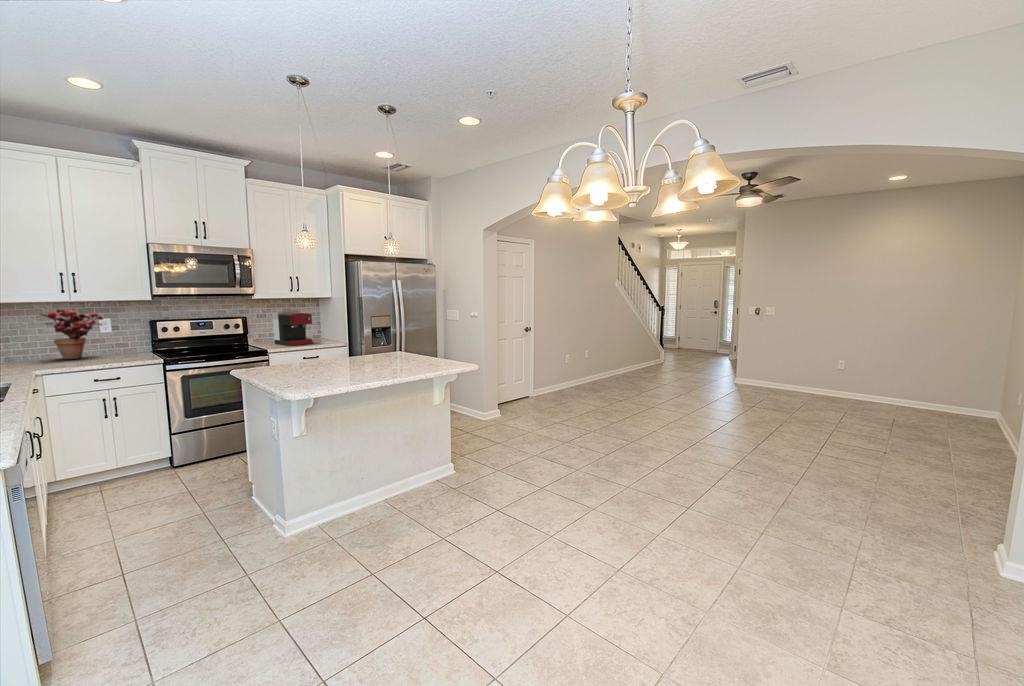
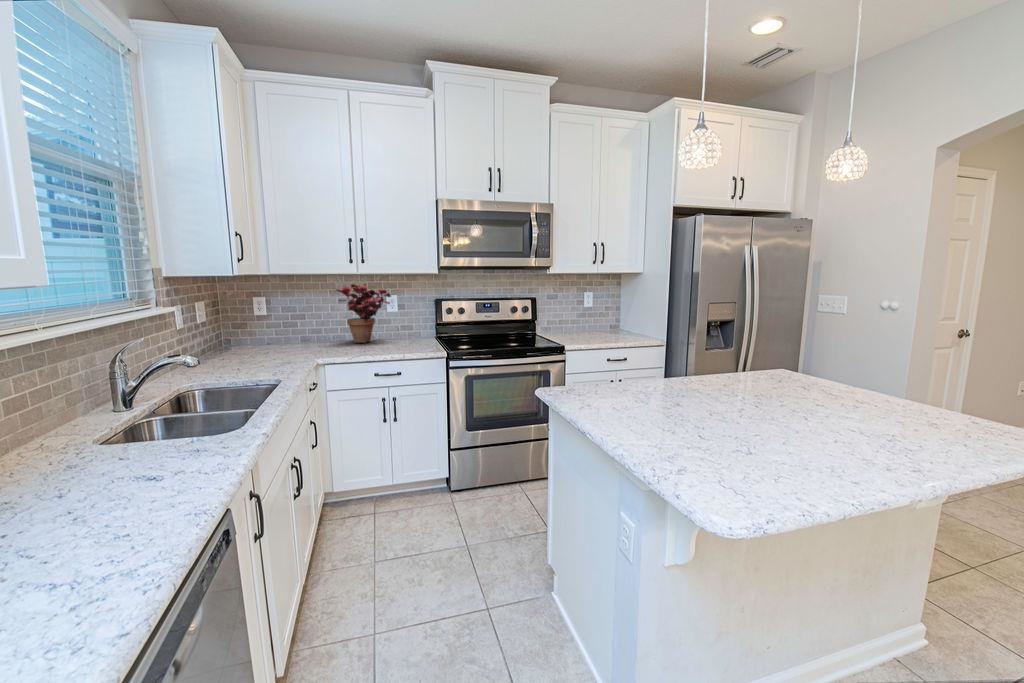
coffee maker: present [273,310,313,346] -> none [566,289,617,340]

